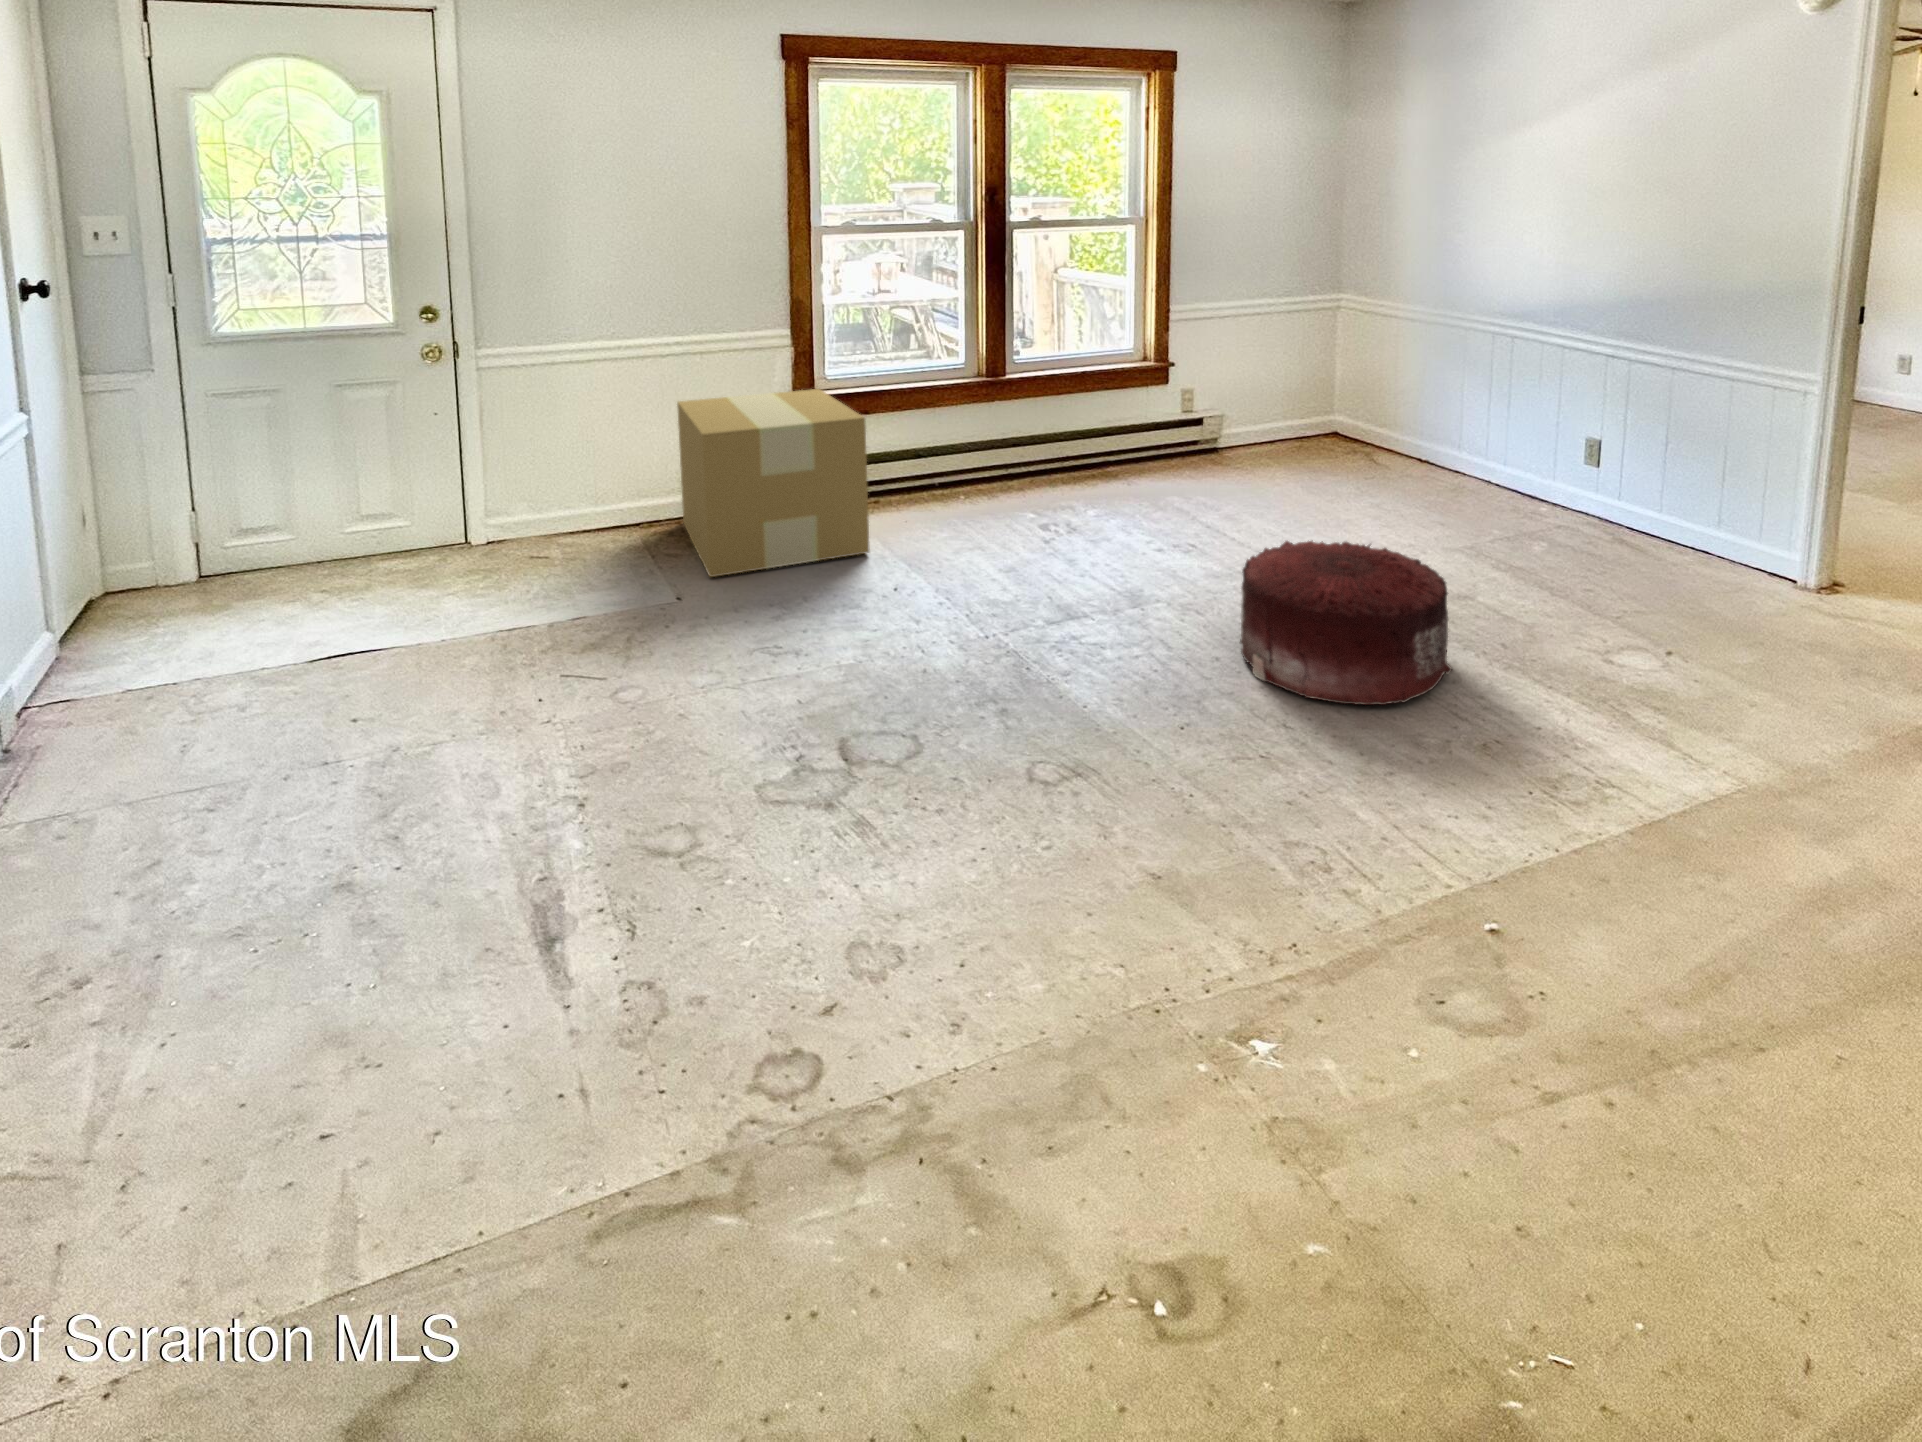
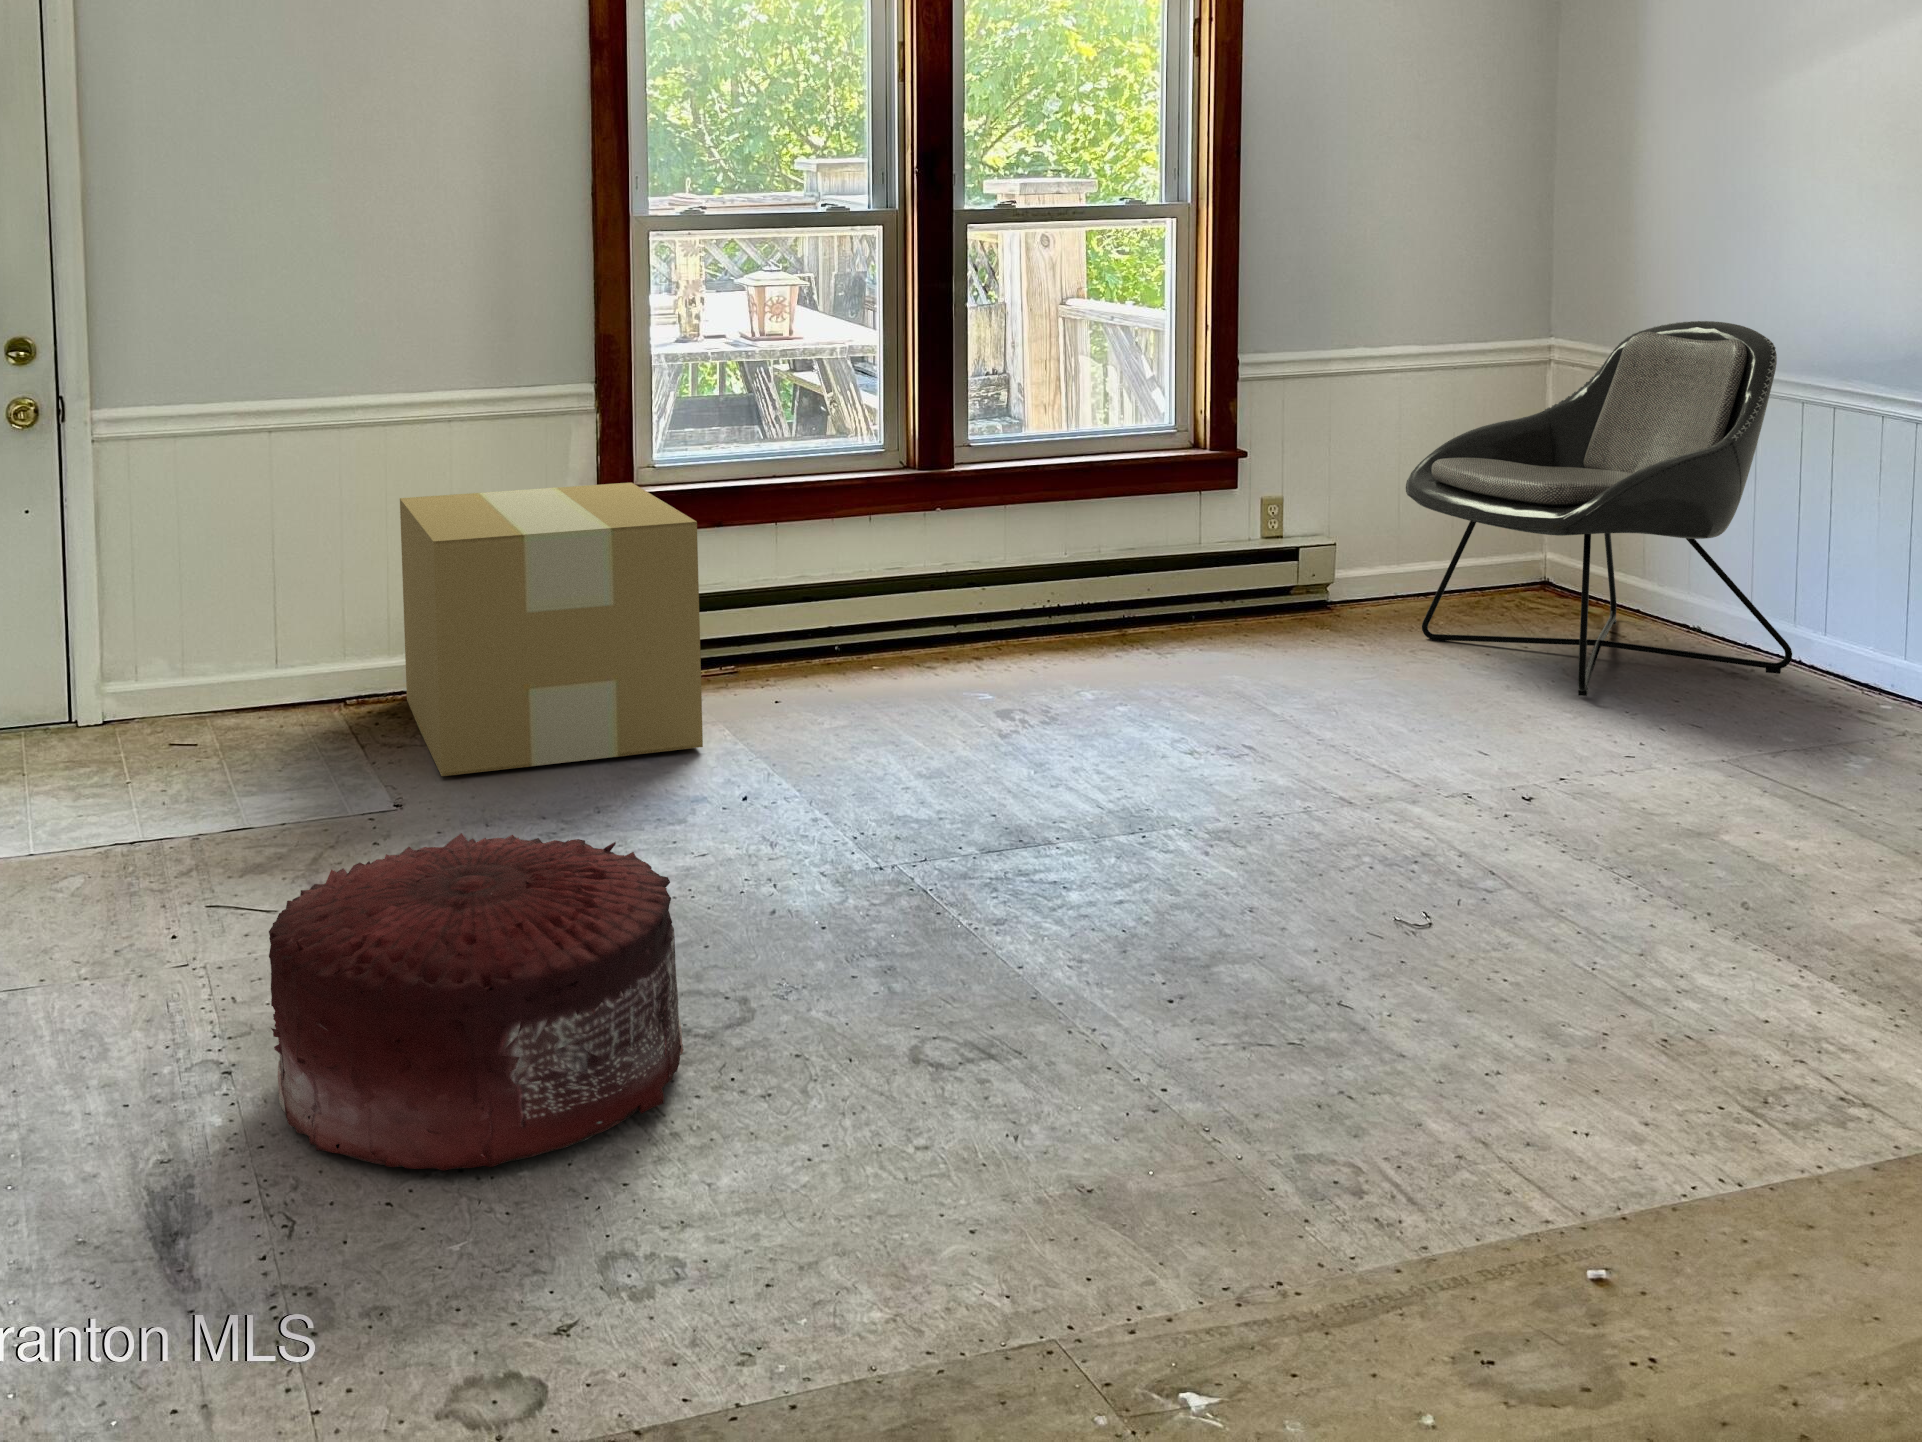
lounge chair: none [1269,288,1488,507] -> present [1406,321,1792,696]
pouf: present [1240,541,1452,705] -> present [269,833,684,1171]

